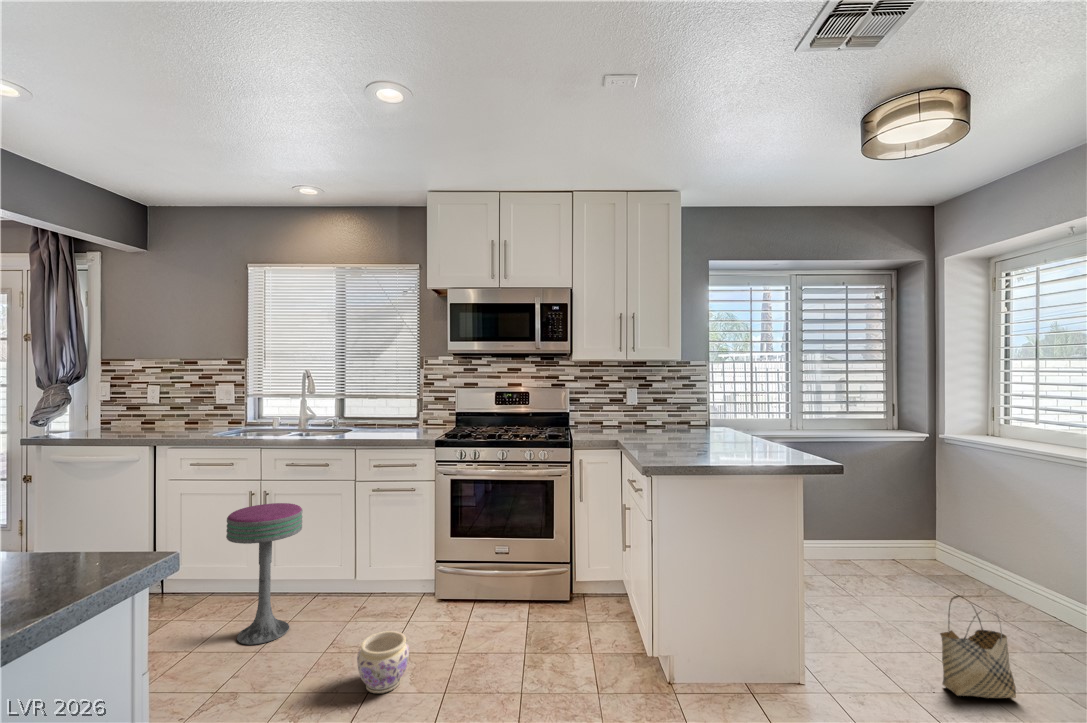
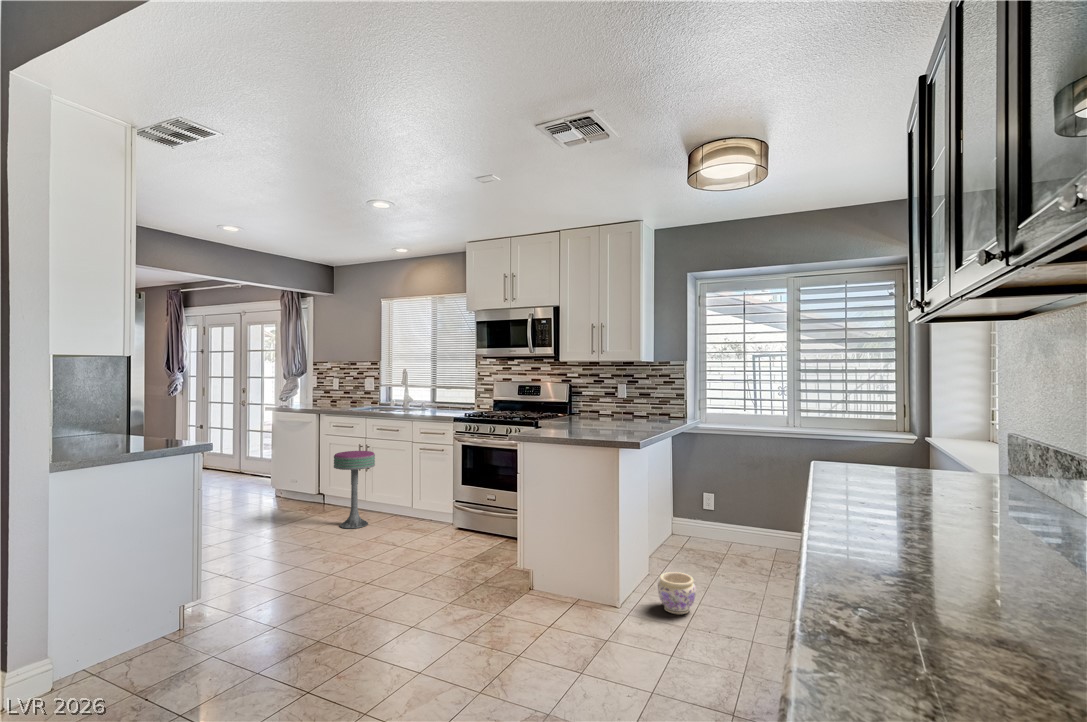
woven basket: present [940,595,1016,698] -> none [705,558,760,641]
planter: present [357,631,409,694] -> present [658,572,696,615]

